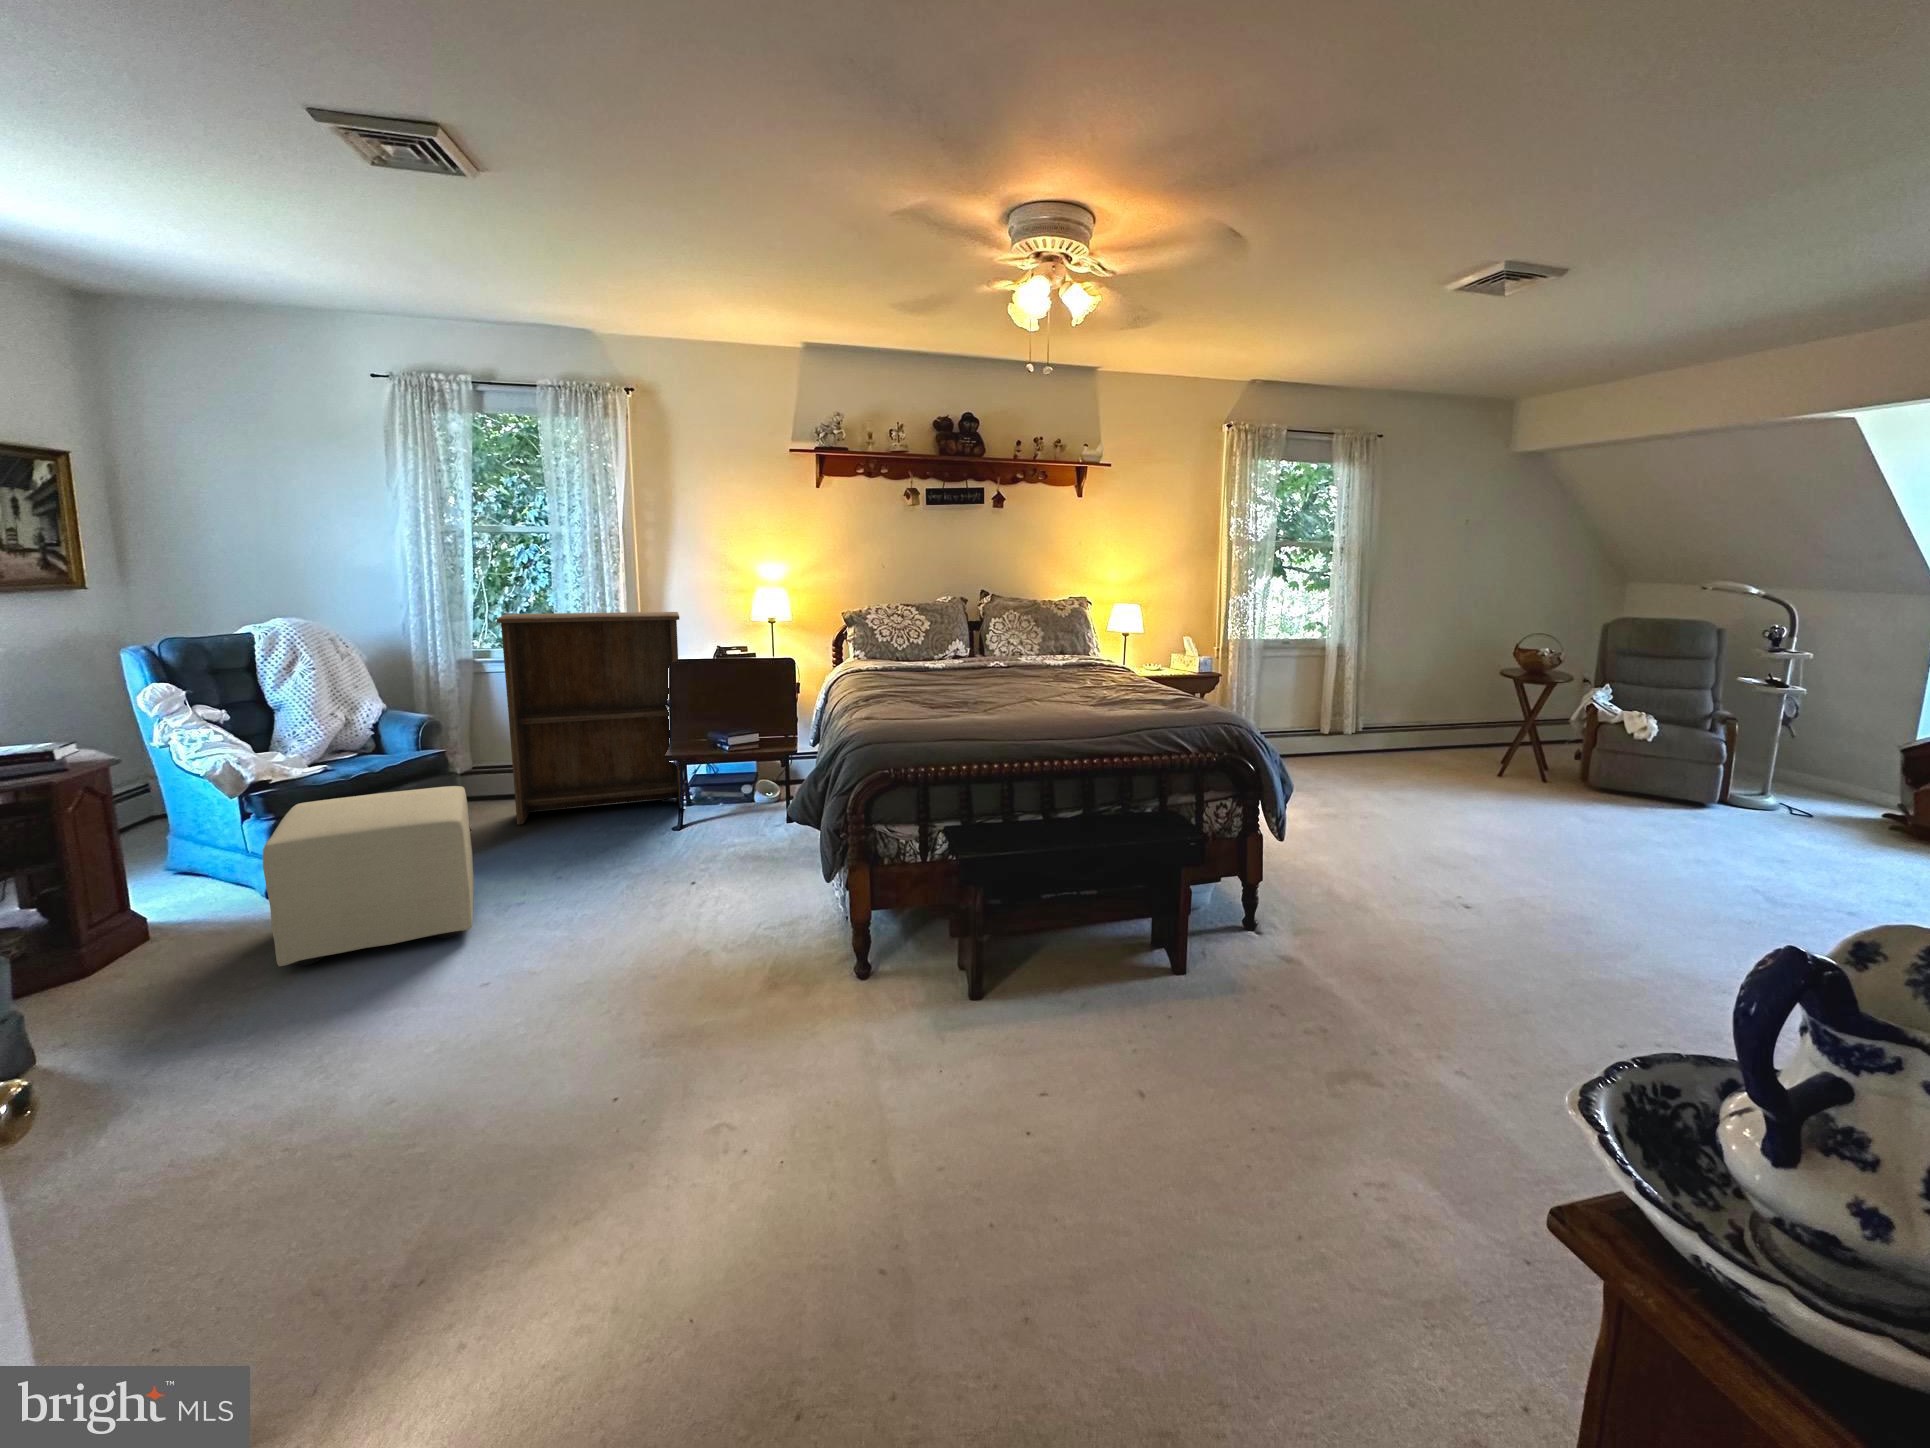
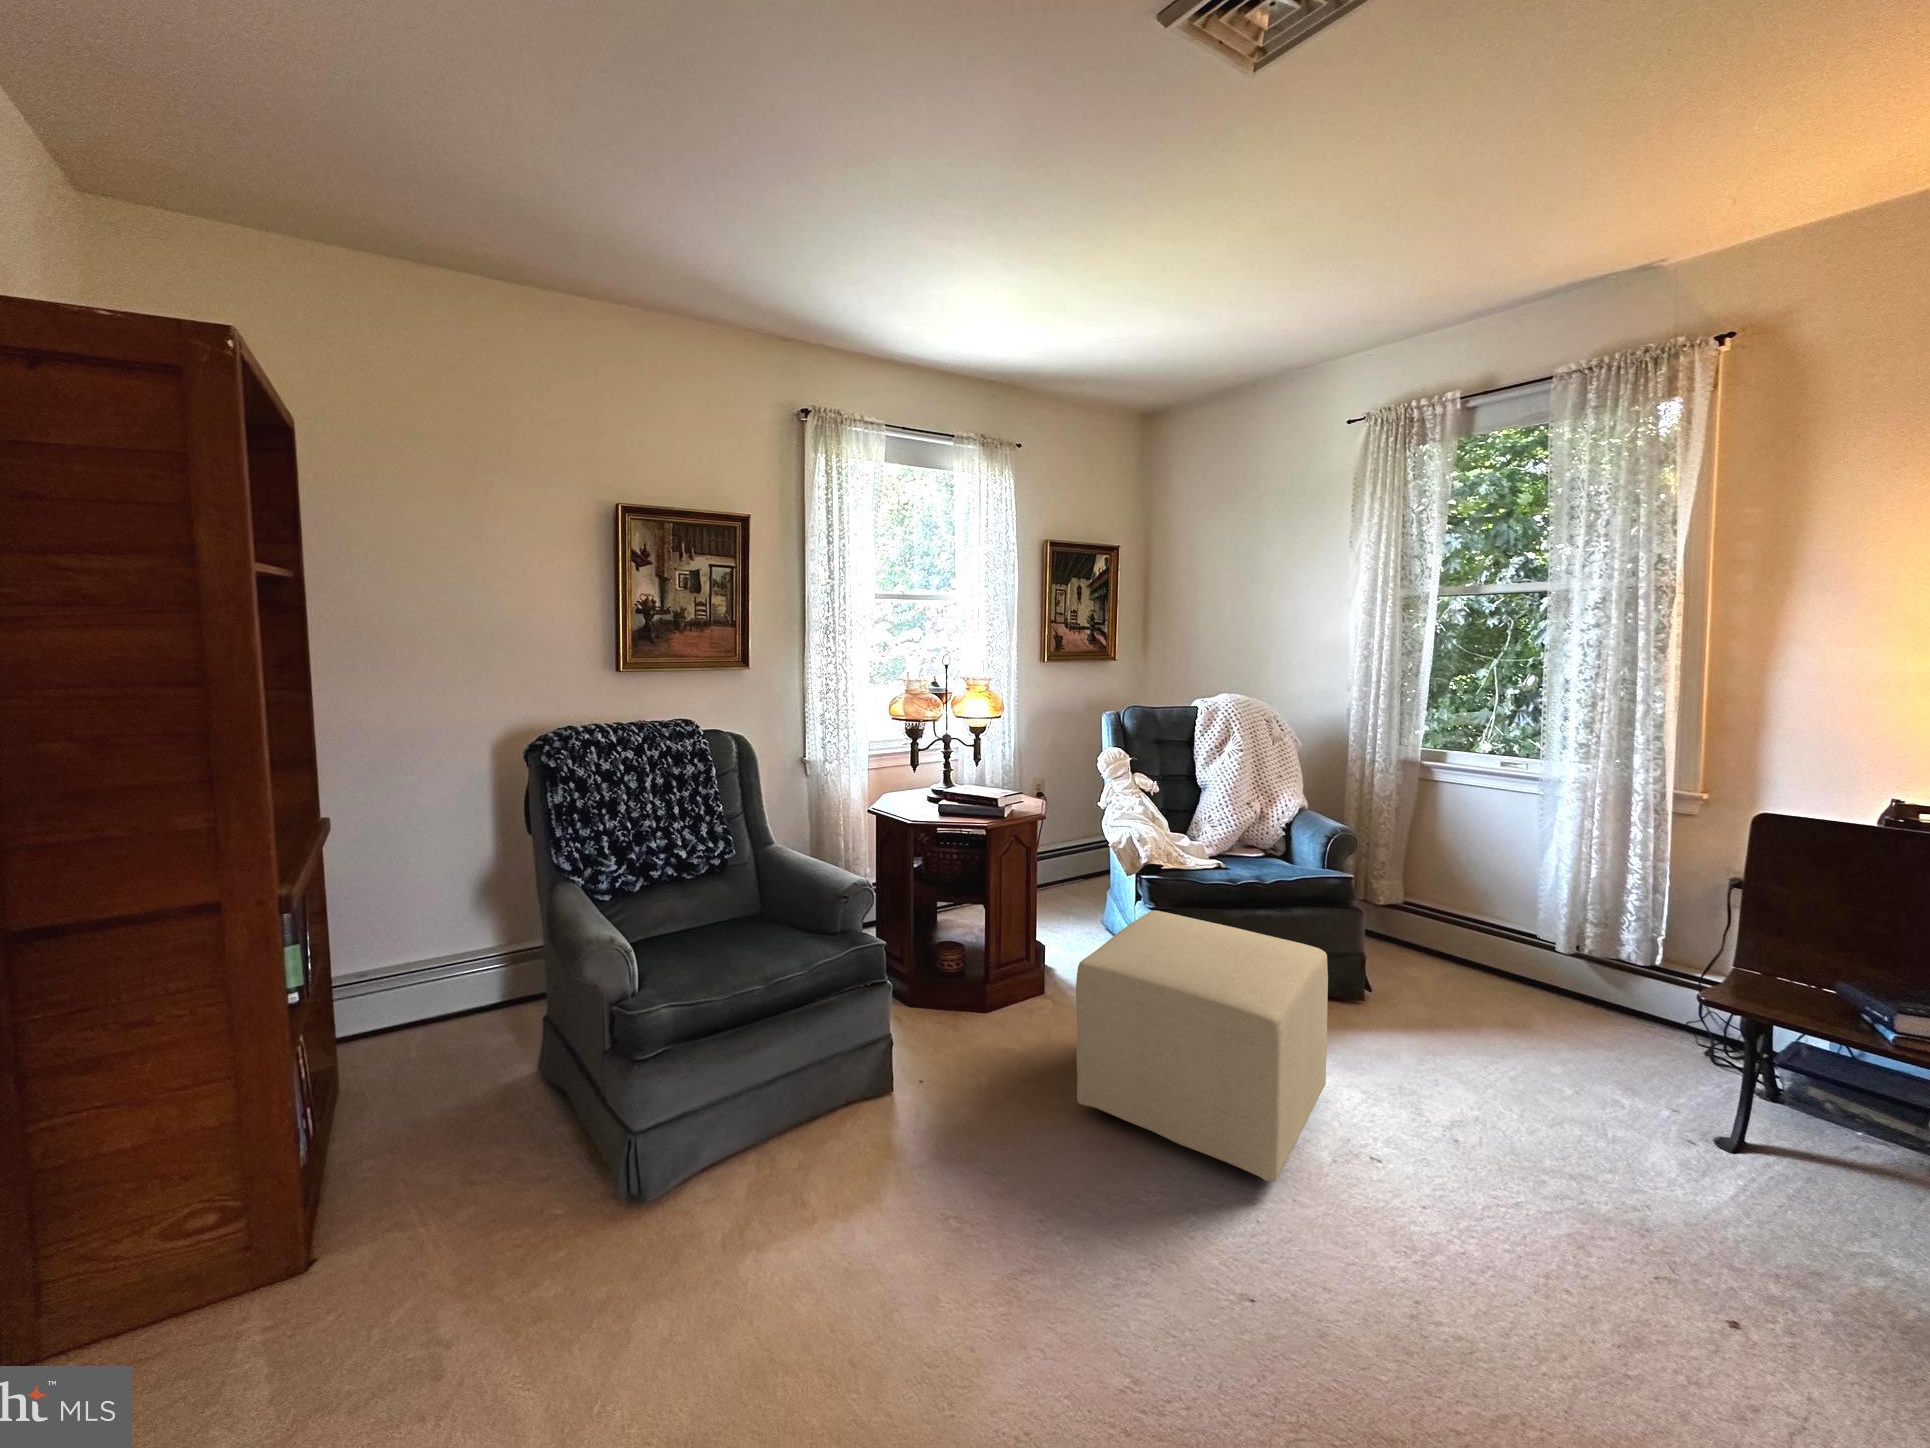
bookshelf: present [497,612,681,824] -> none [1435,708,1792,1102]

